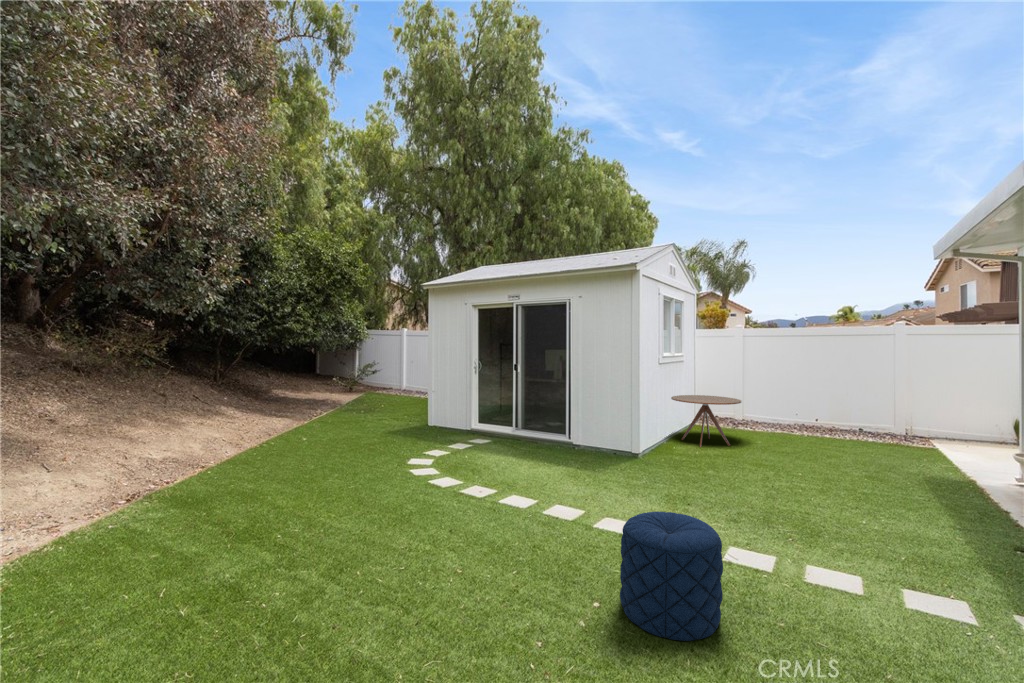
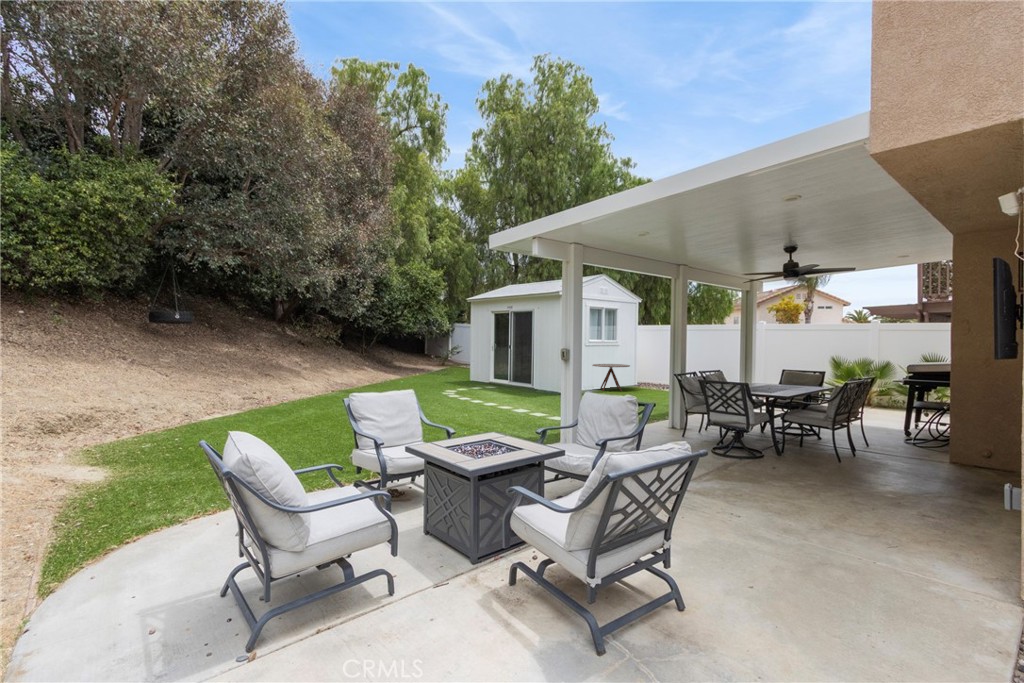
pouf: present [620,512,723,641] -> none [472,386,500,416]

